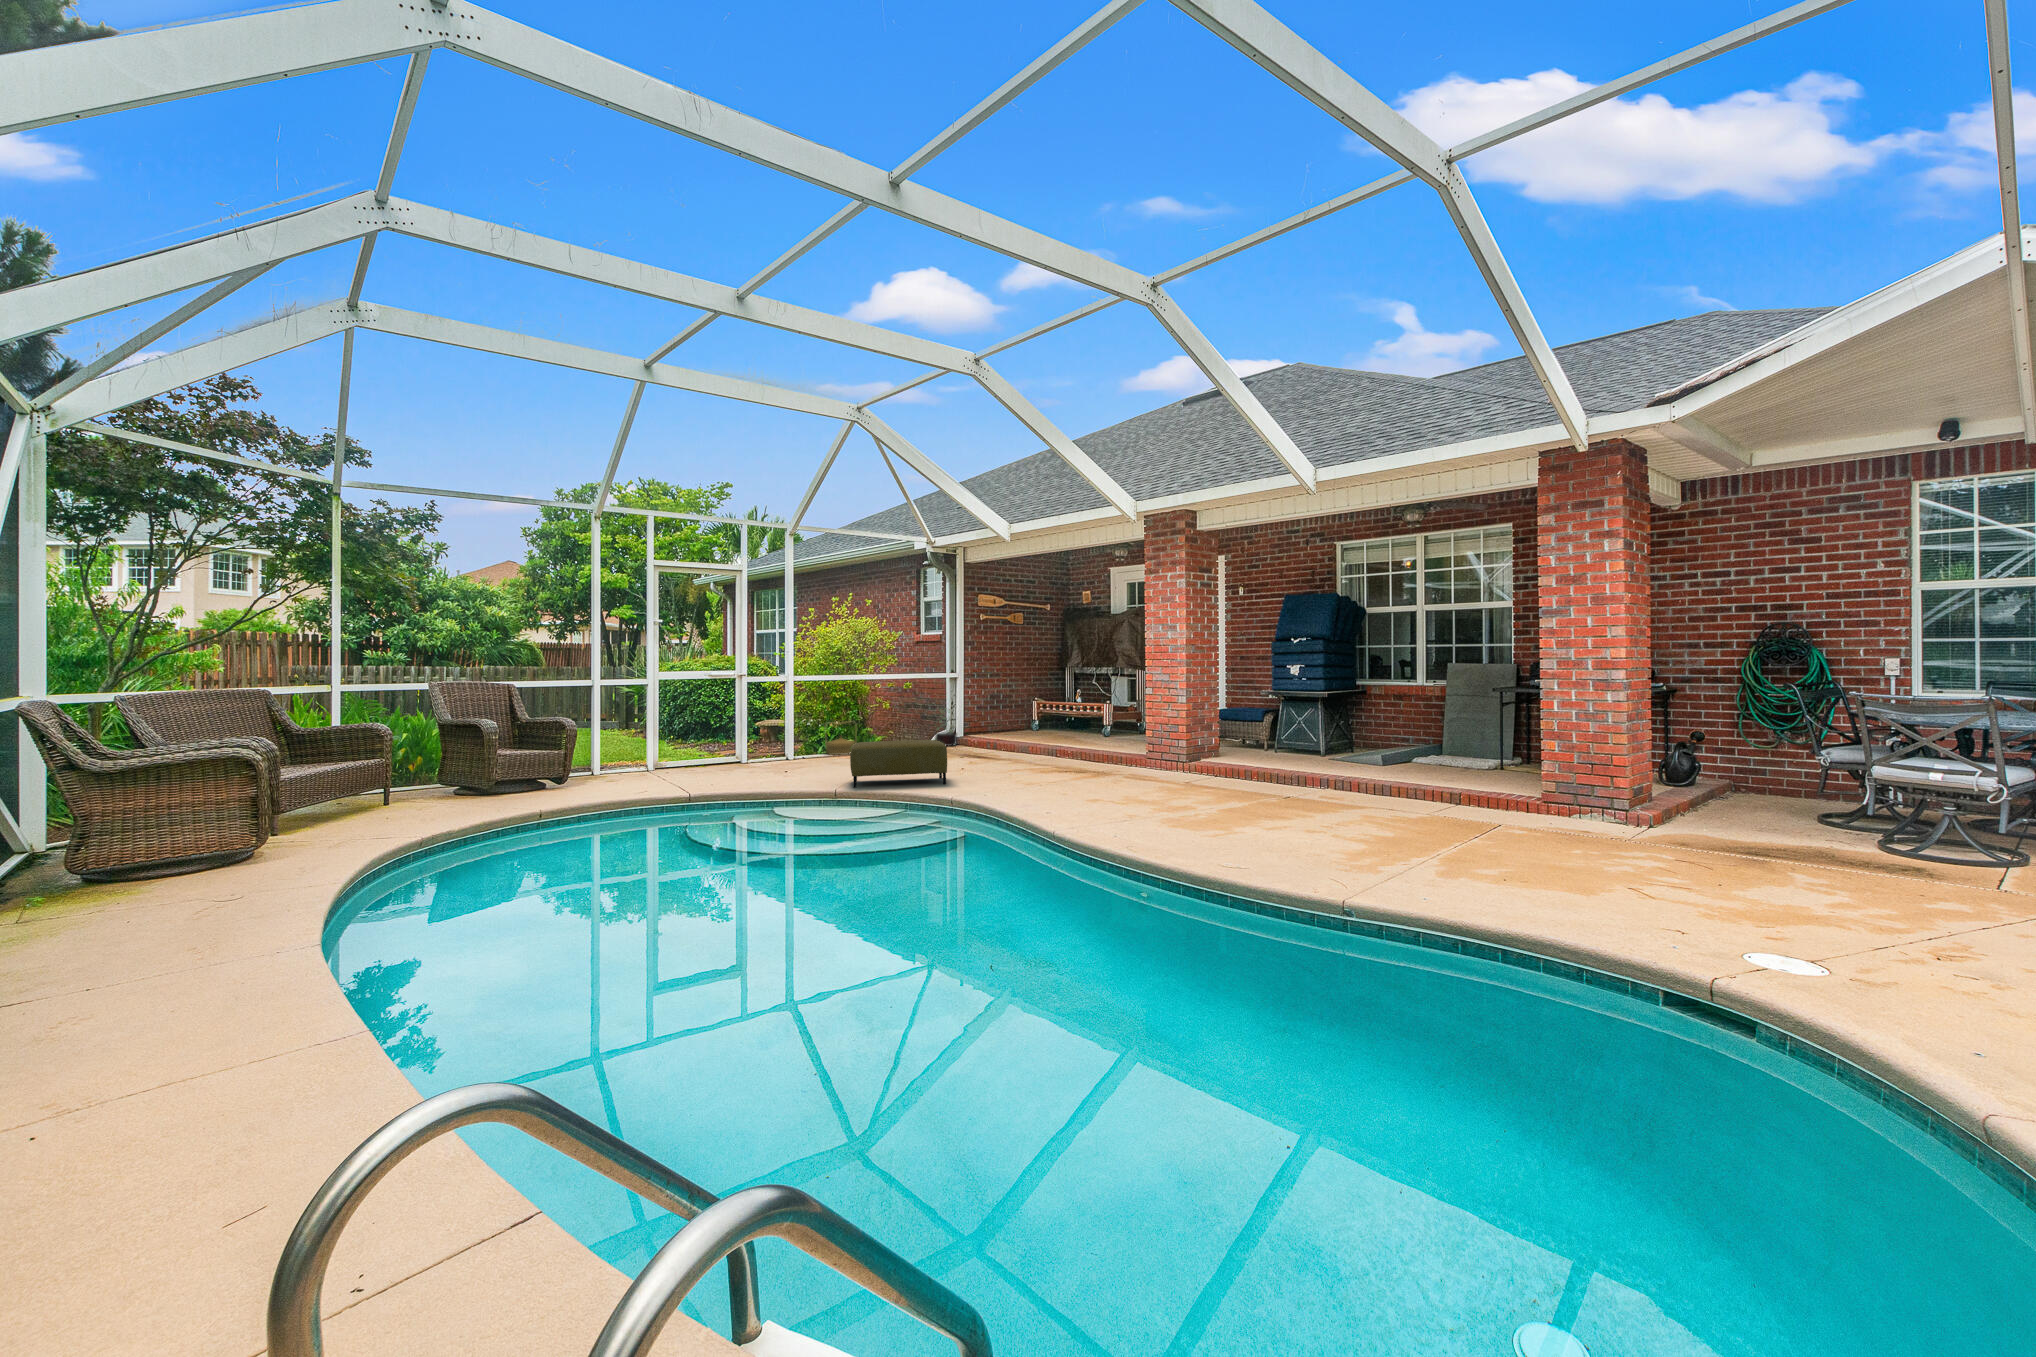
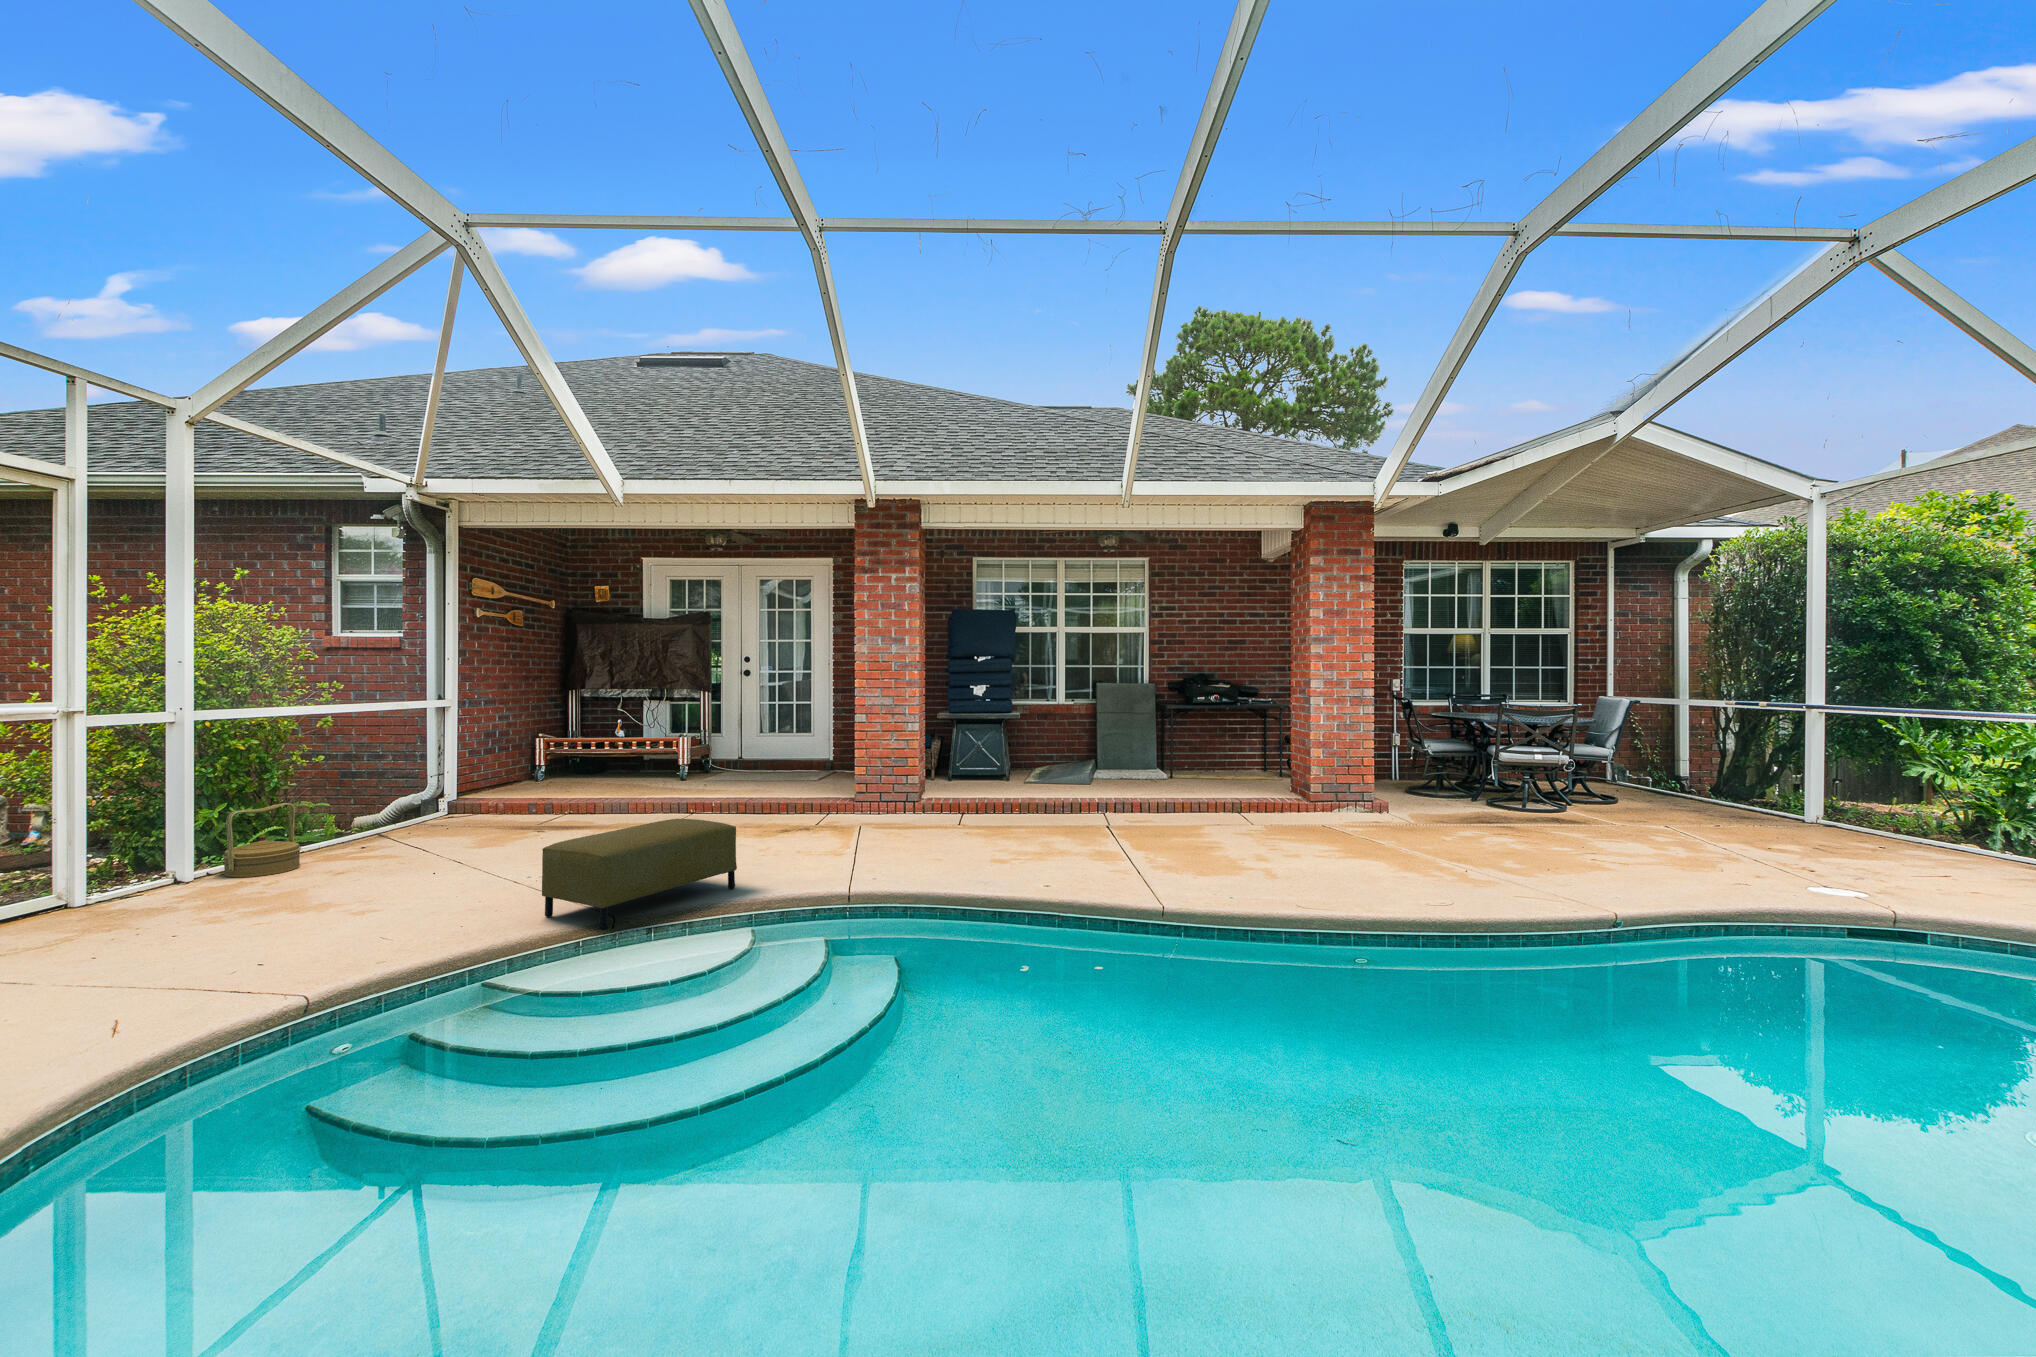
decorative plant: present [936,708,957,746] -> none [408,761,460,828]

